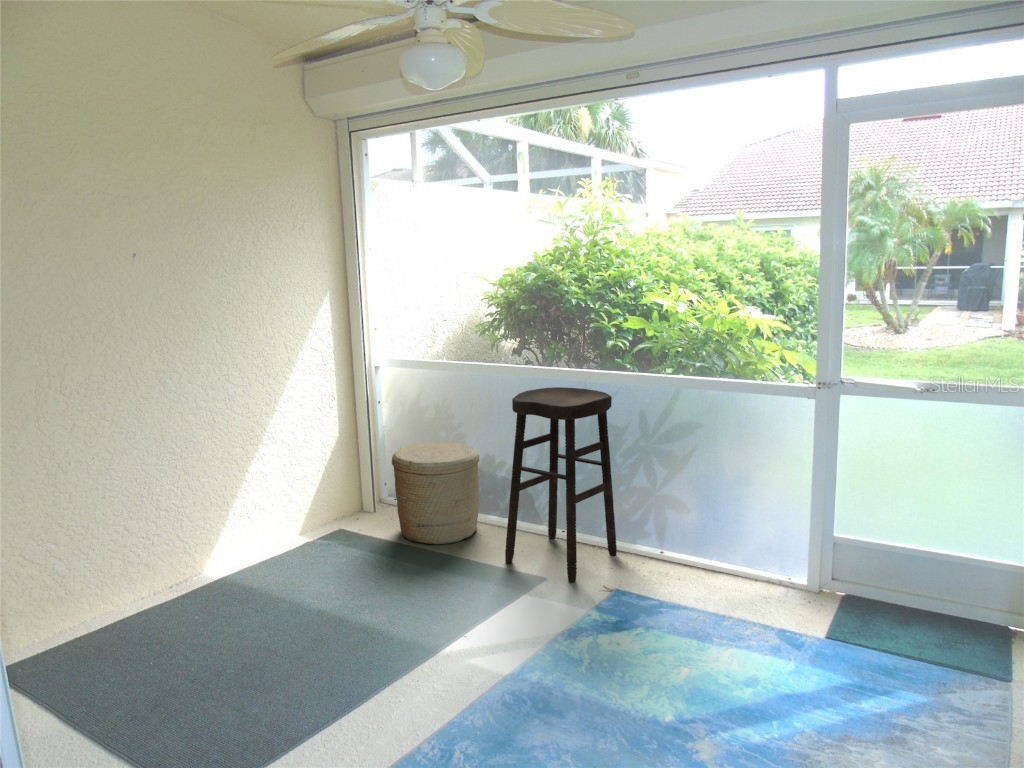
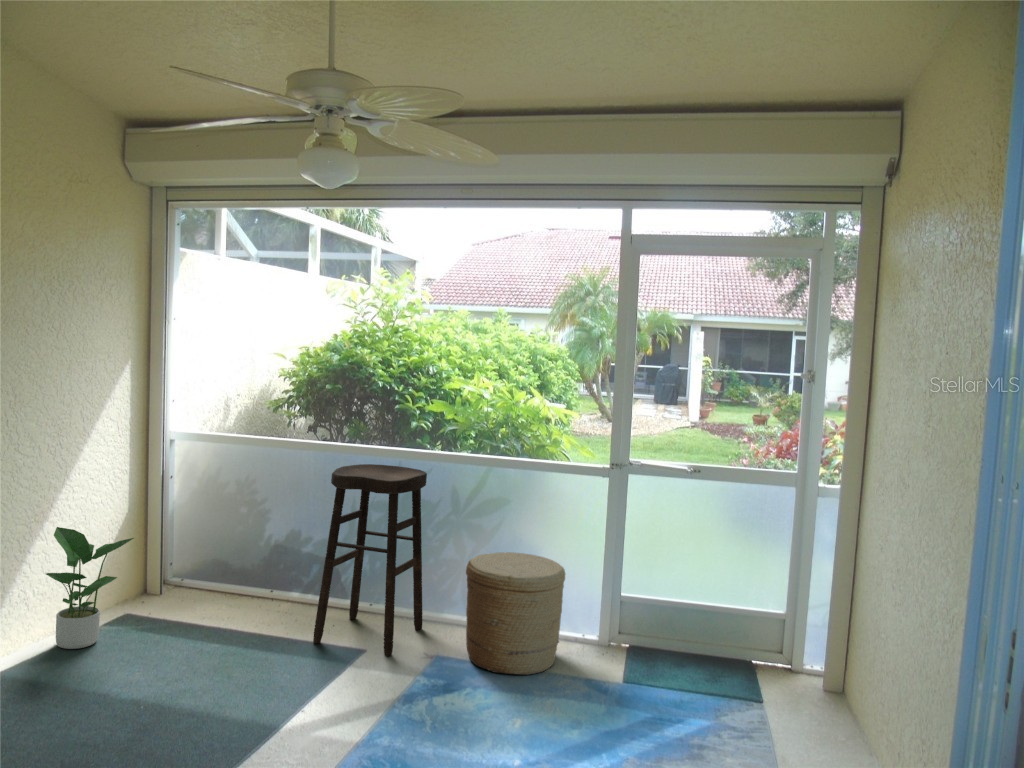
woven basket: present [392,442,479,544] -> present [466,552,565,675]
potted plant: none [274,448,347,553] -> present [46,527,134,649]

